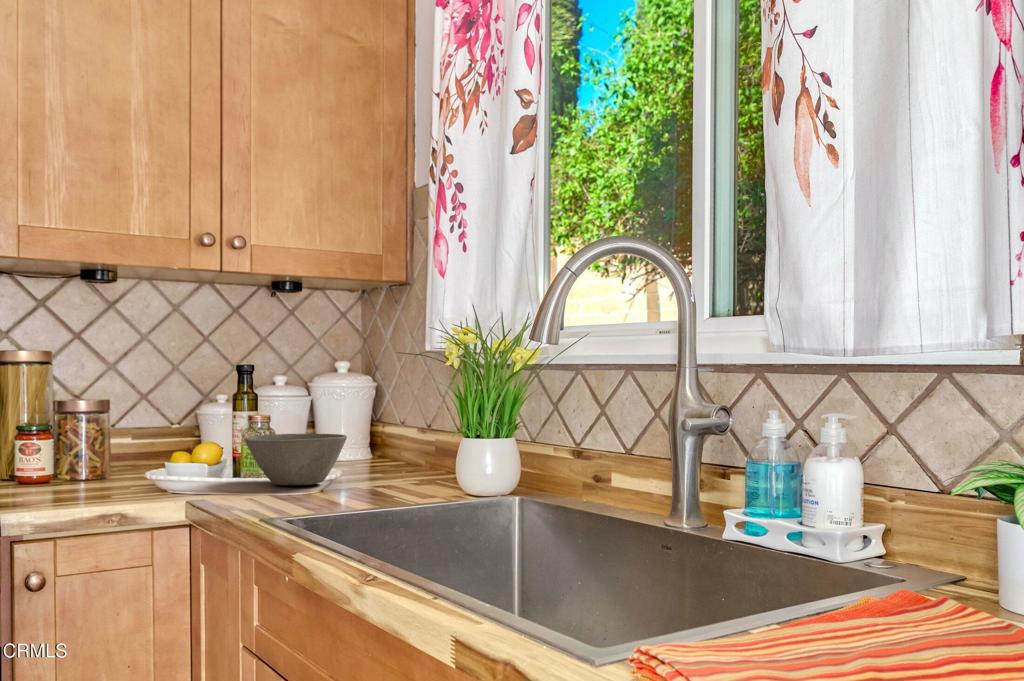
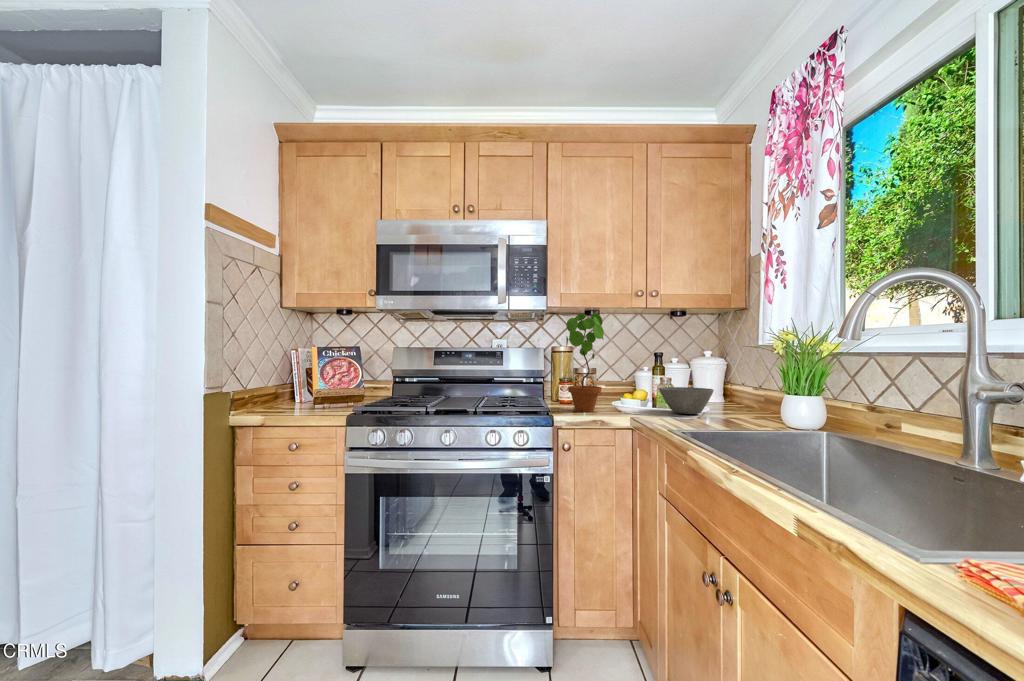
potted plant: none [44,285,130,497] -> present [566,313,604,412]

